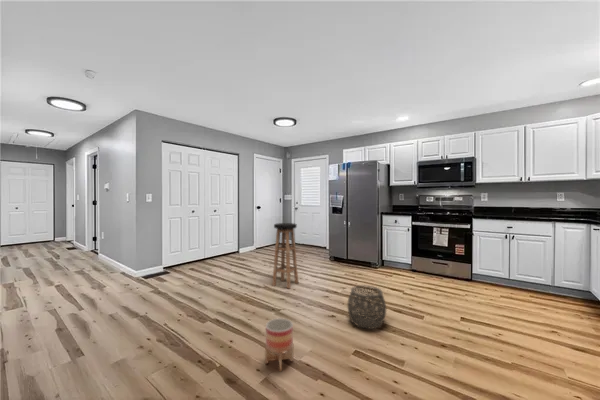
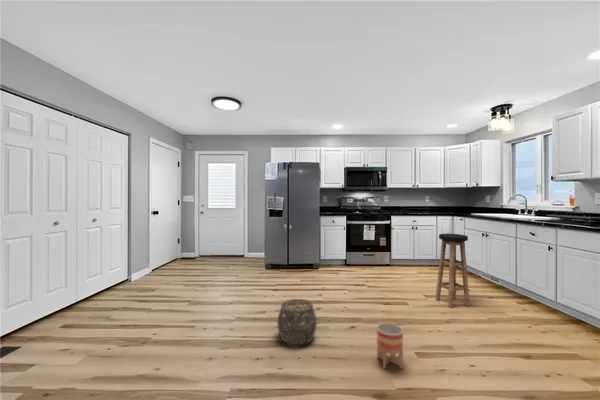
bar stool: present [272,223,298,288] -> present [435,234,470,308]
woven basket: present [348,285,386,329] -> present [277,299,317,345]

